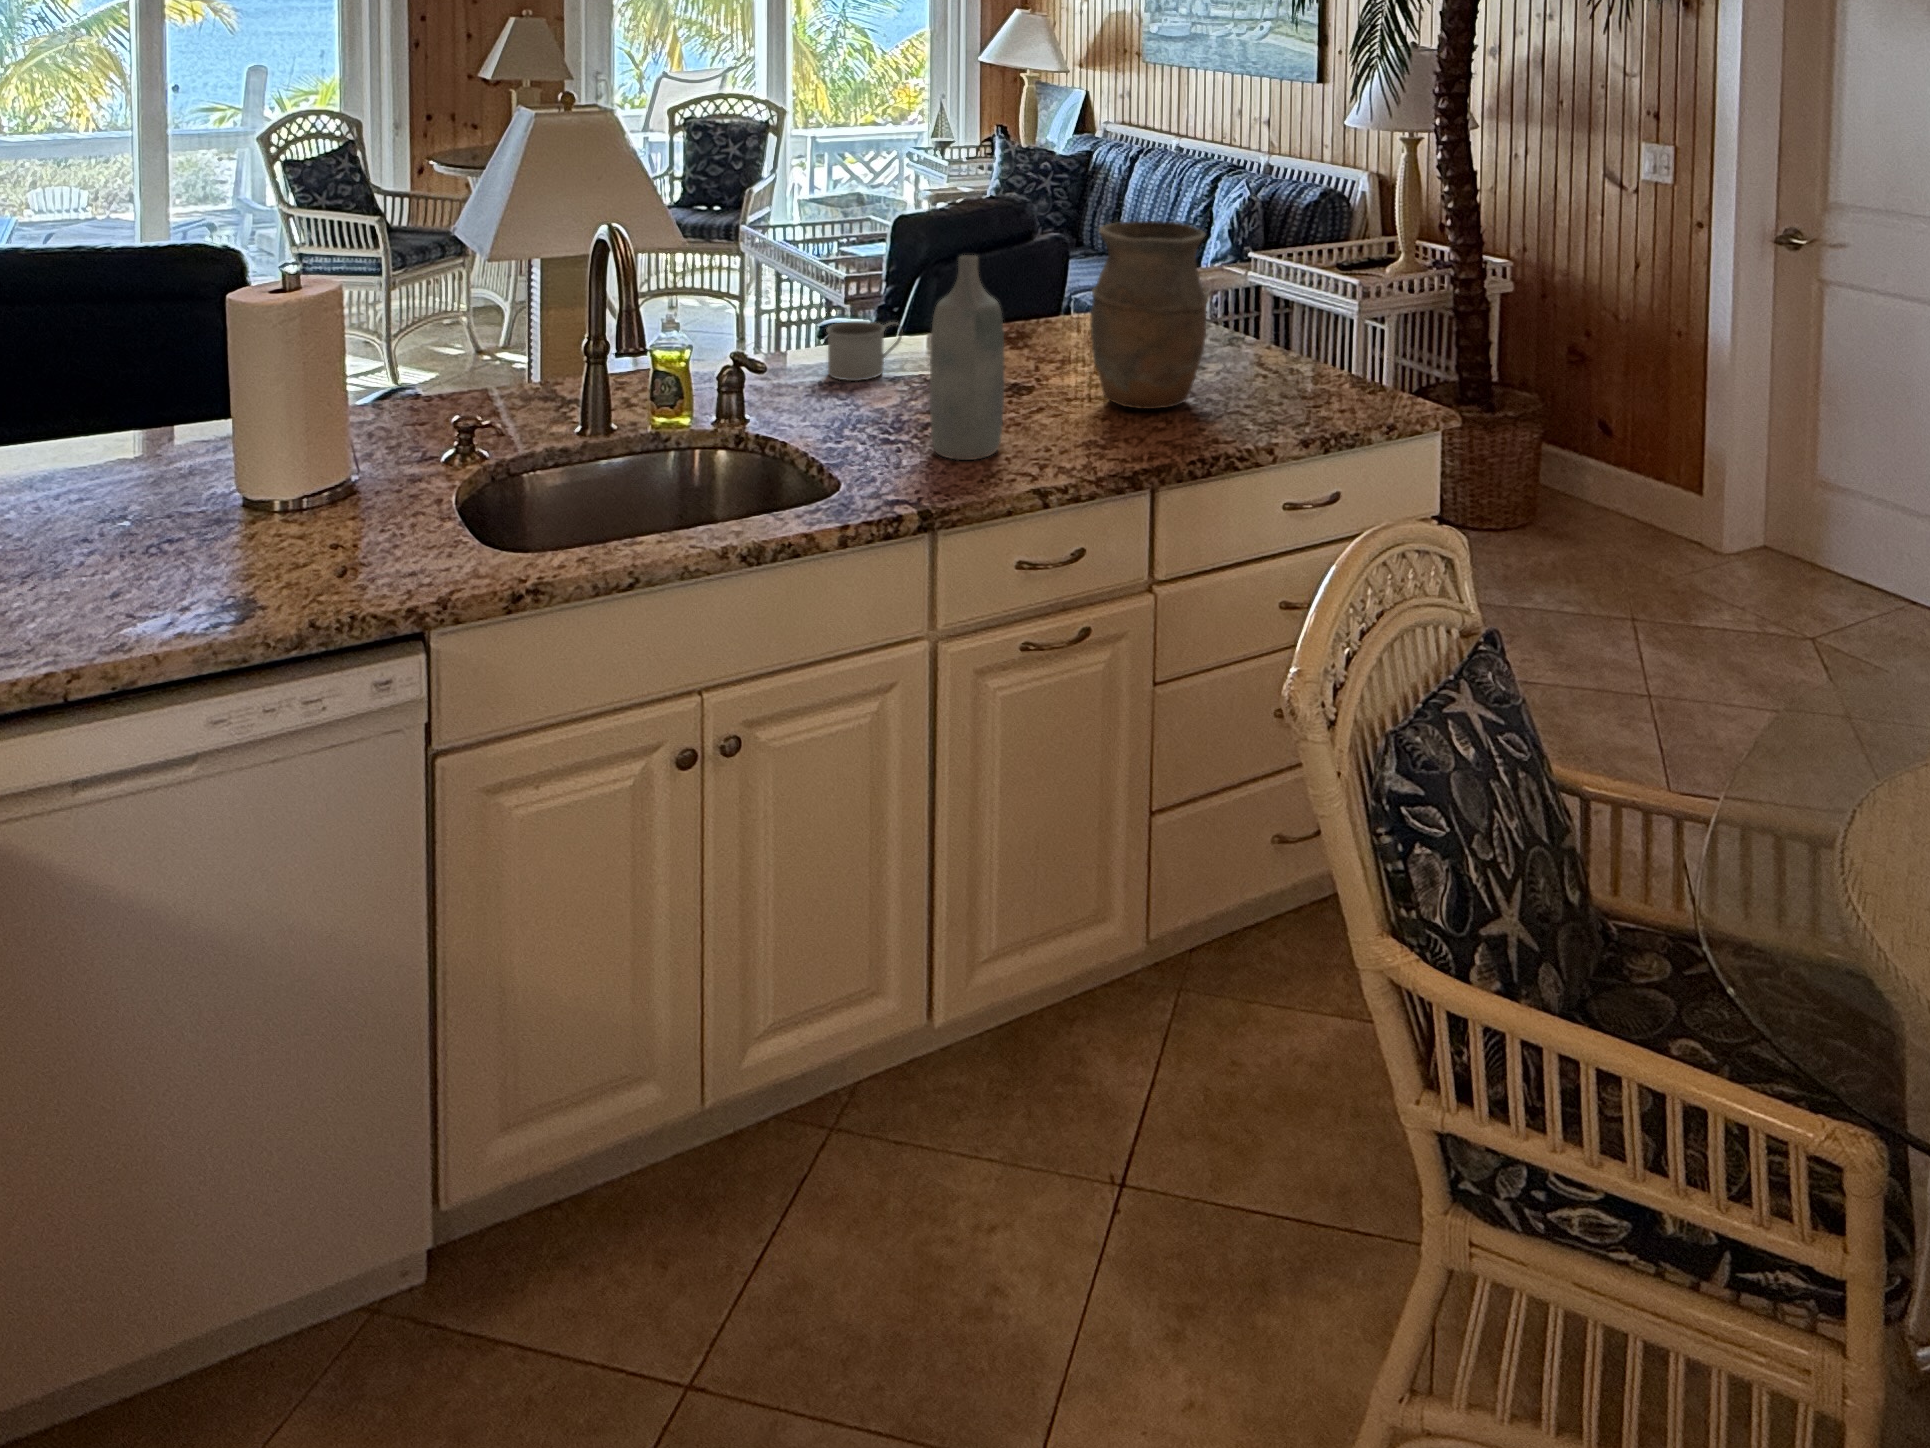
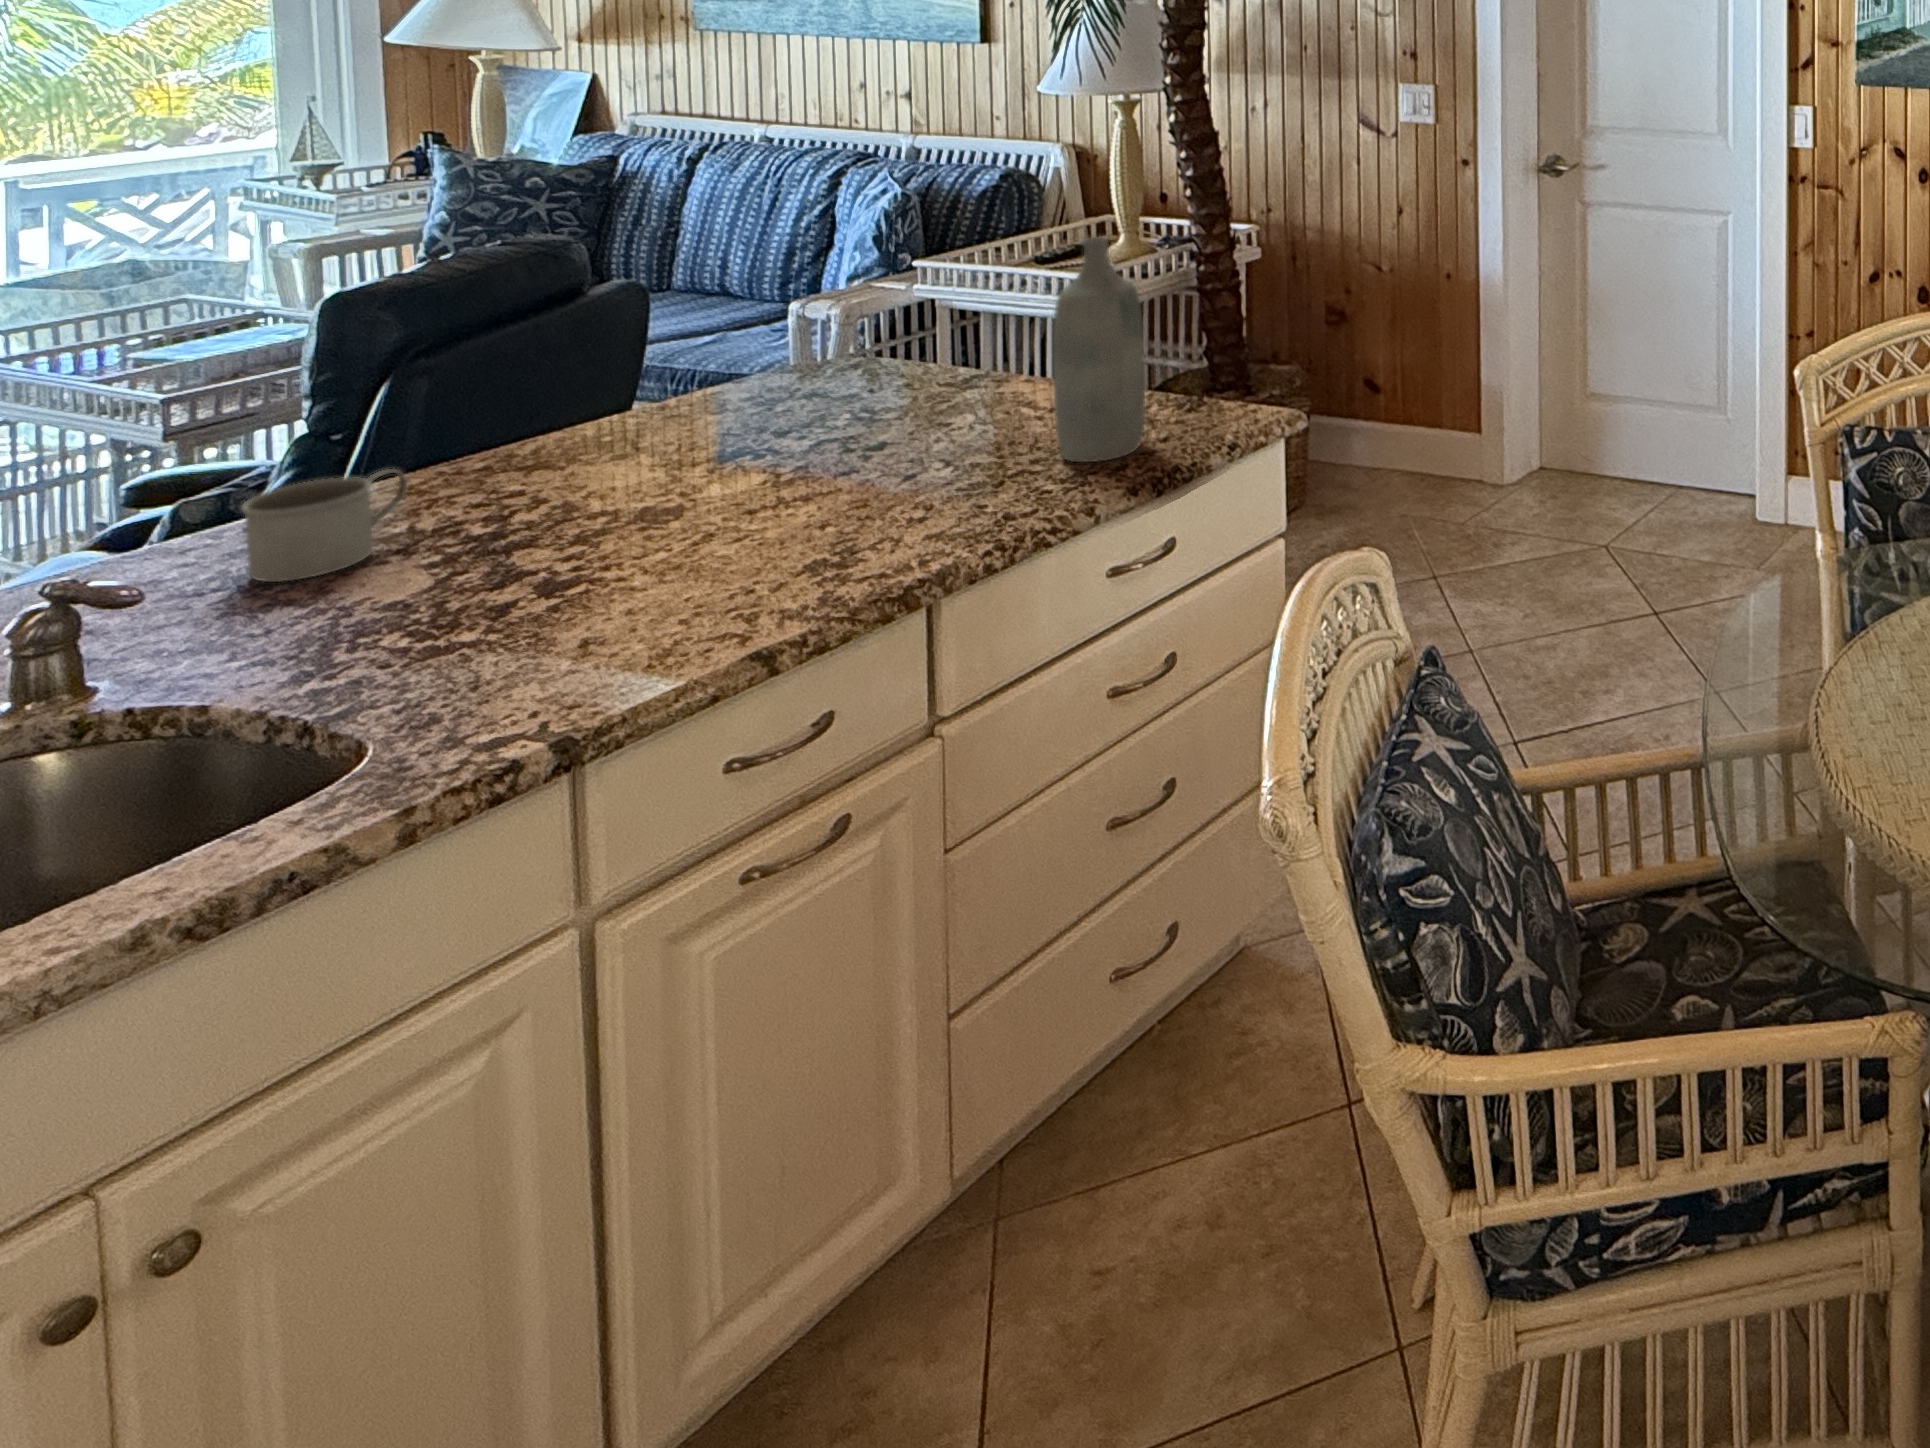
vase: present [1090,221,1207,409] -> none [781,251,967,507]
bottle: present [930,255,1004,460] -> present [1053,236,1145,462]

